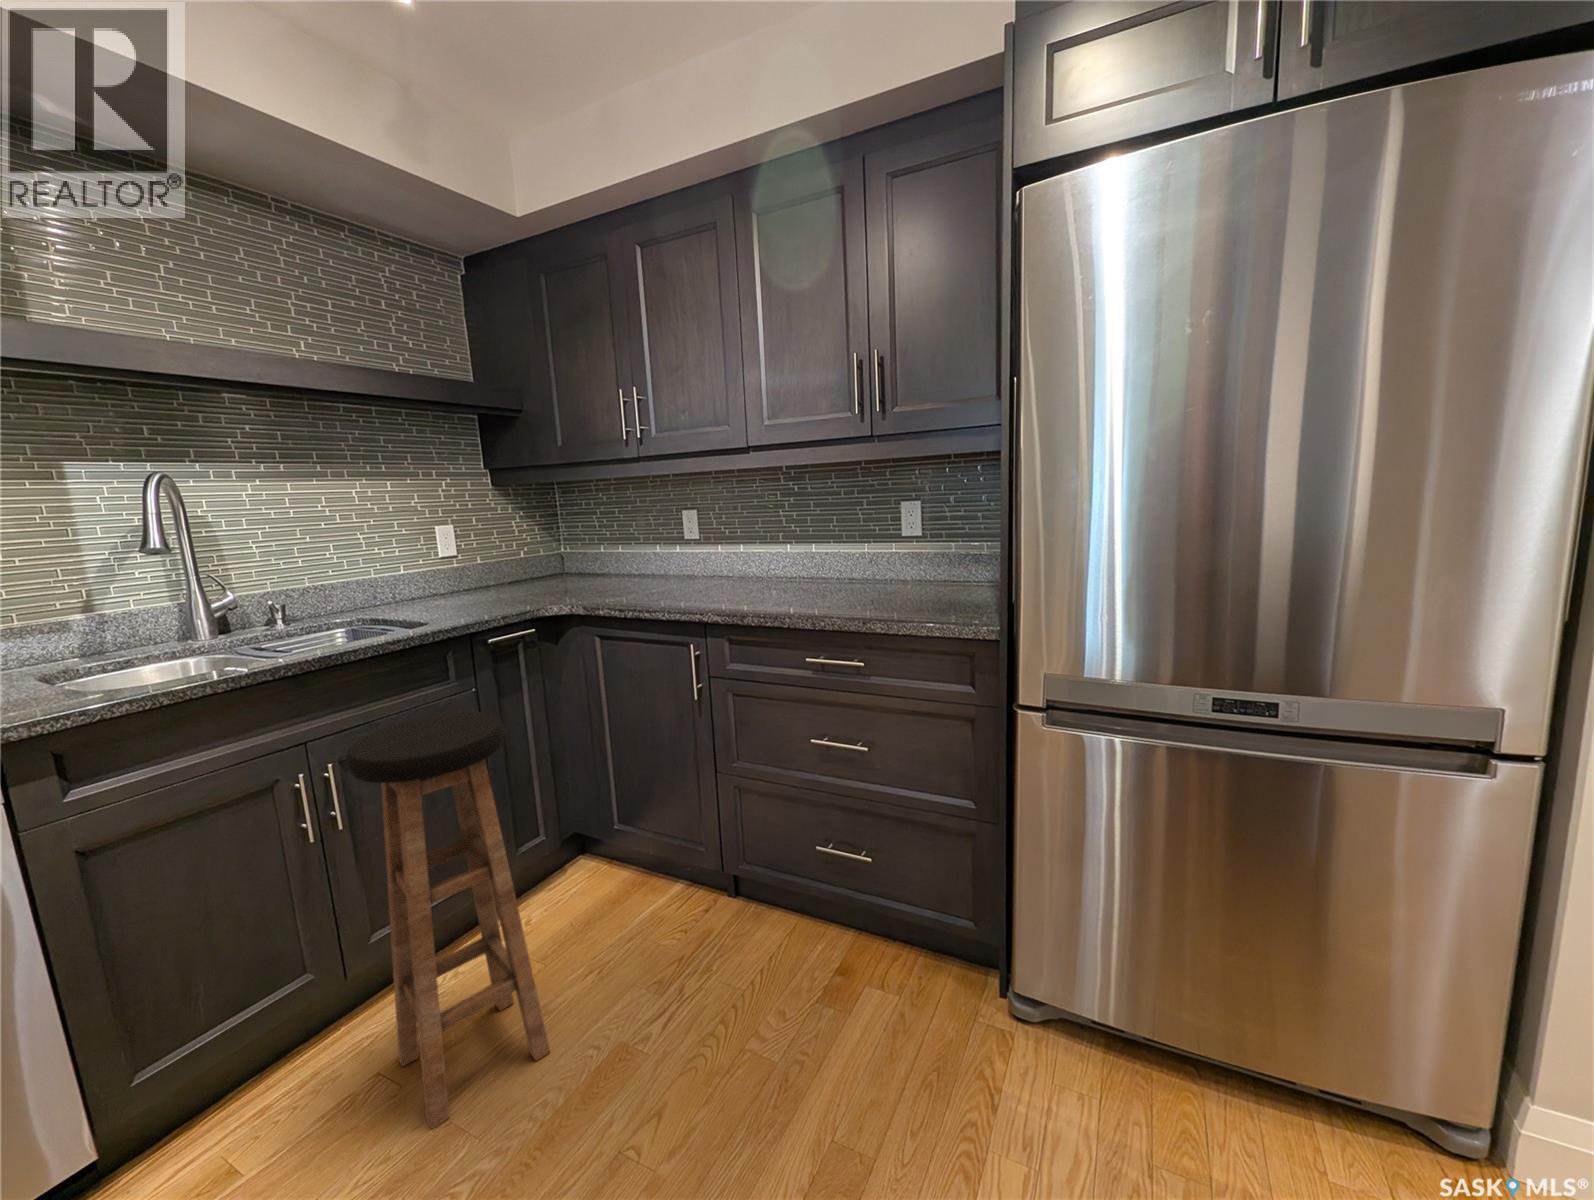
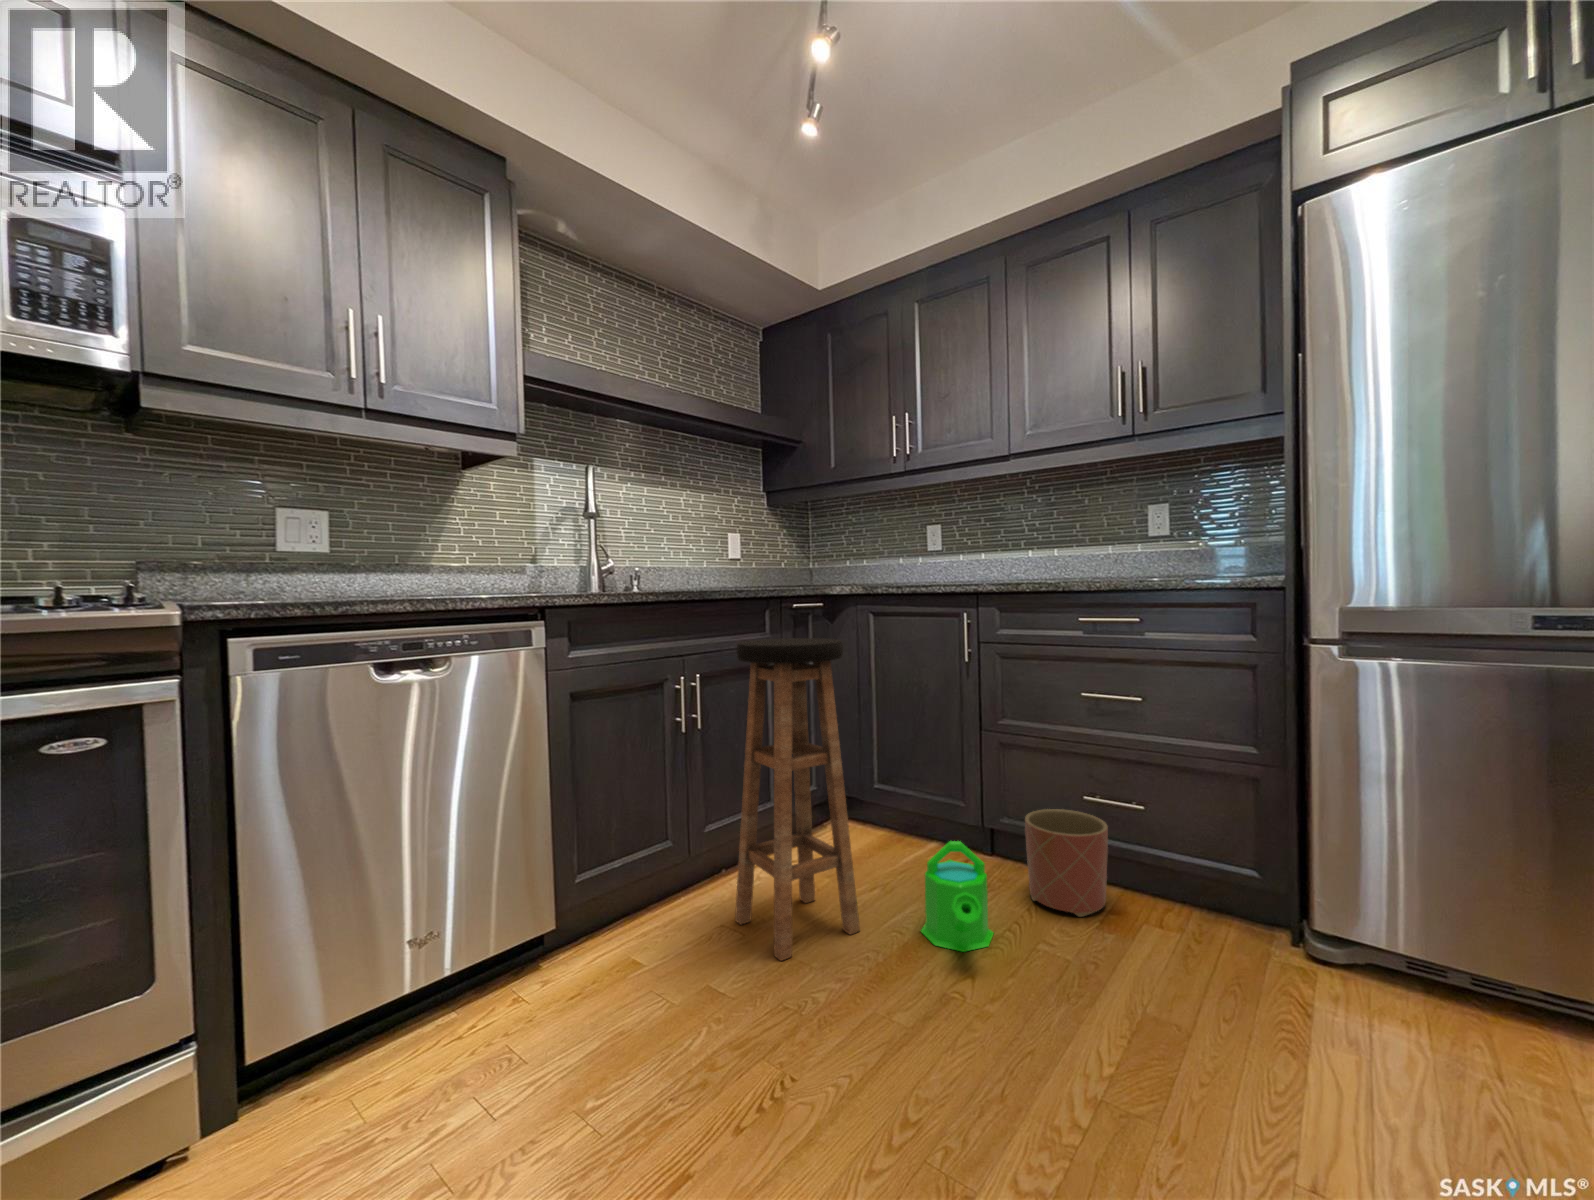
planter: none [751,858,834,985] -> present [1025,809,1108,917]
watering can: none [621,940,704,1070] -> present [921,841,994,952]

